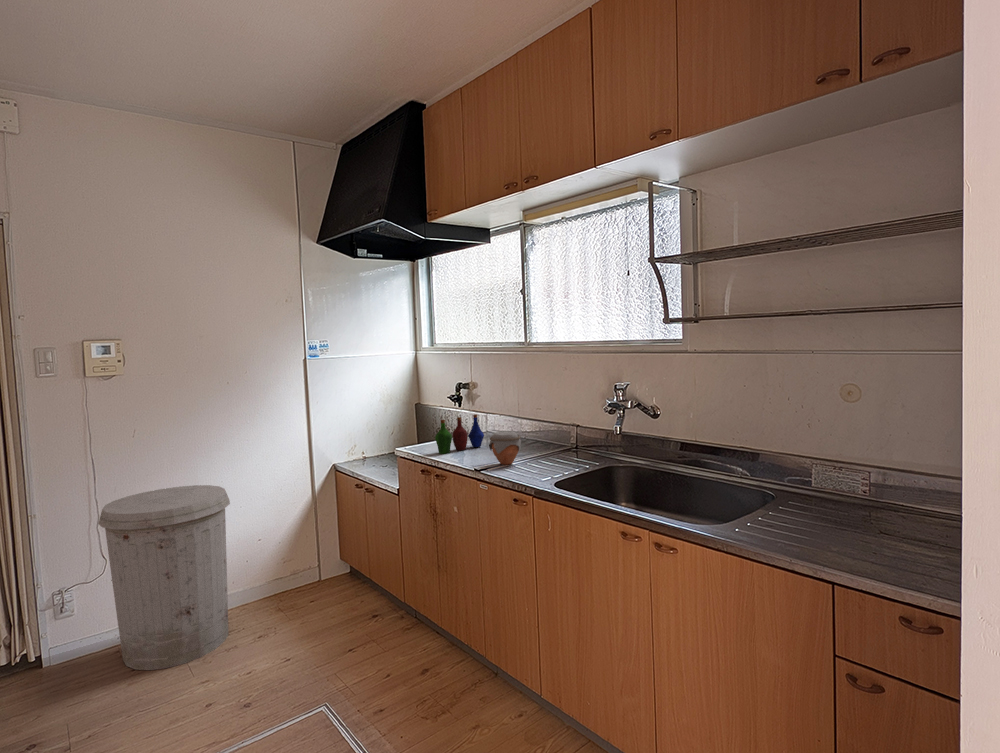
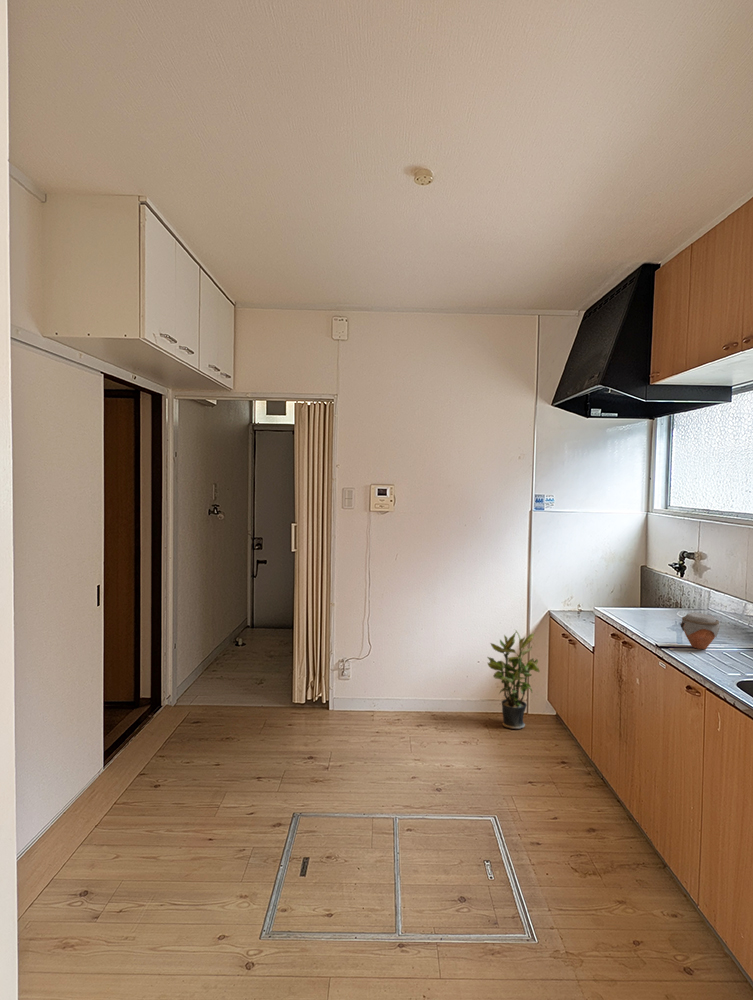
bottle: present [435,414,484,454] -> none [635,588,695,624]
trash can: present [98,485,230,670] -> none [363,604,453,745]
potted plant: none [274,490,334,599] -> present [488,631,539,729]

